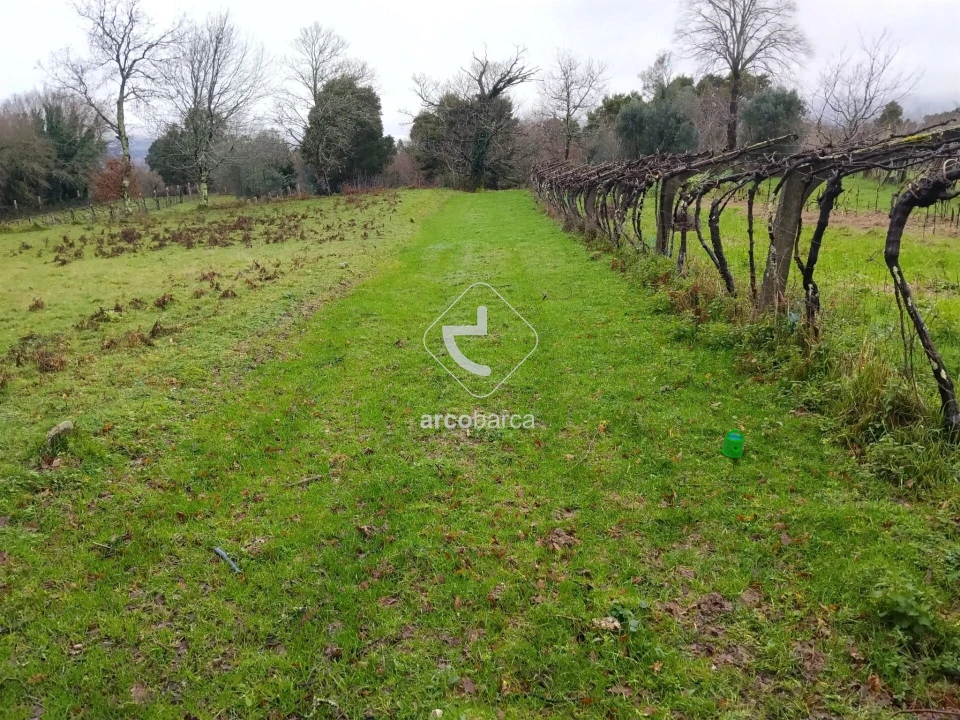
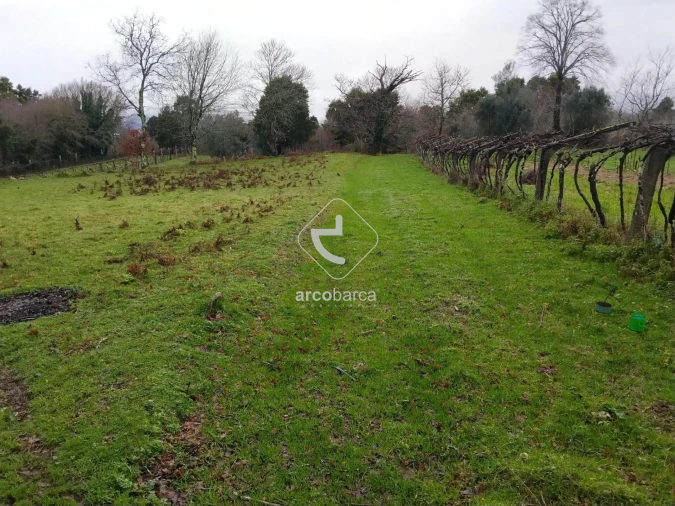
potted plant: none [683,368,722,430] -> present [595,270,618,313]

